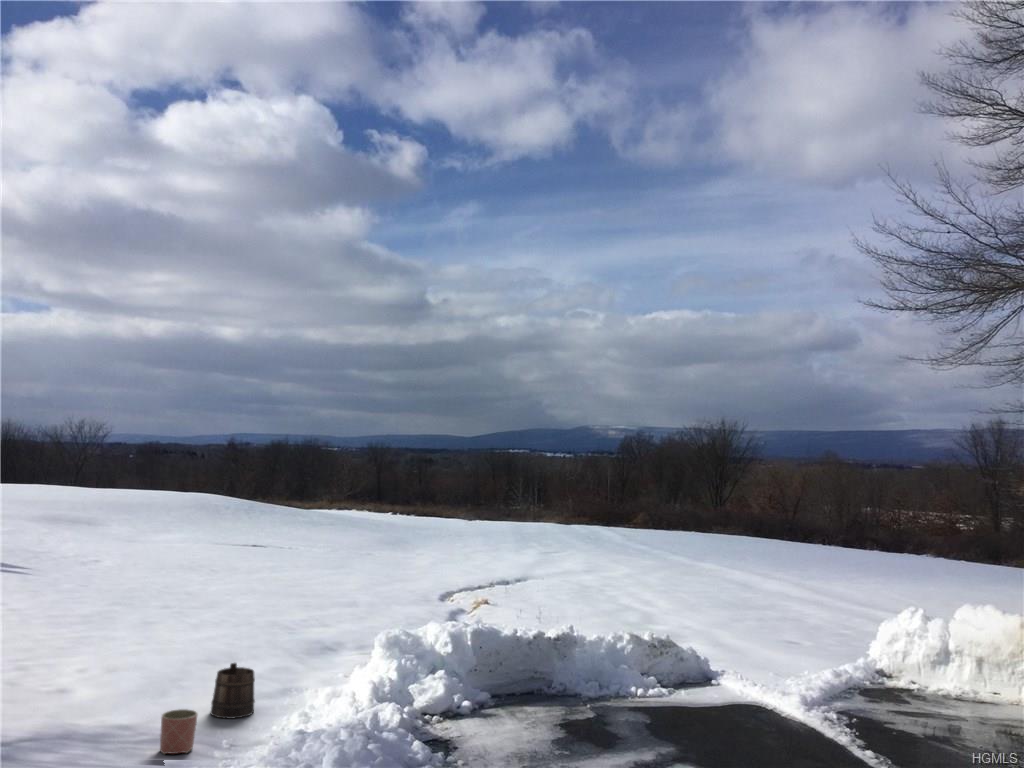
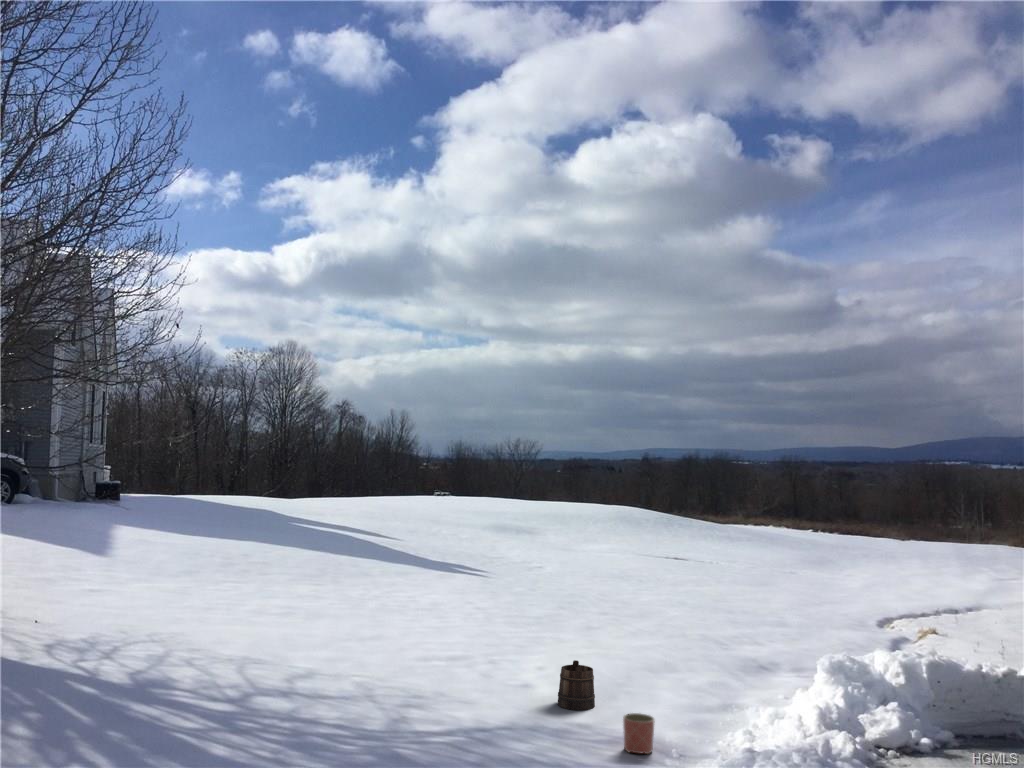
bucket: present [211,663,255,719] -> present [558,660,595,710]

